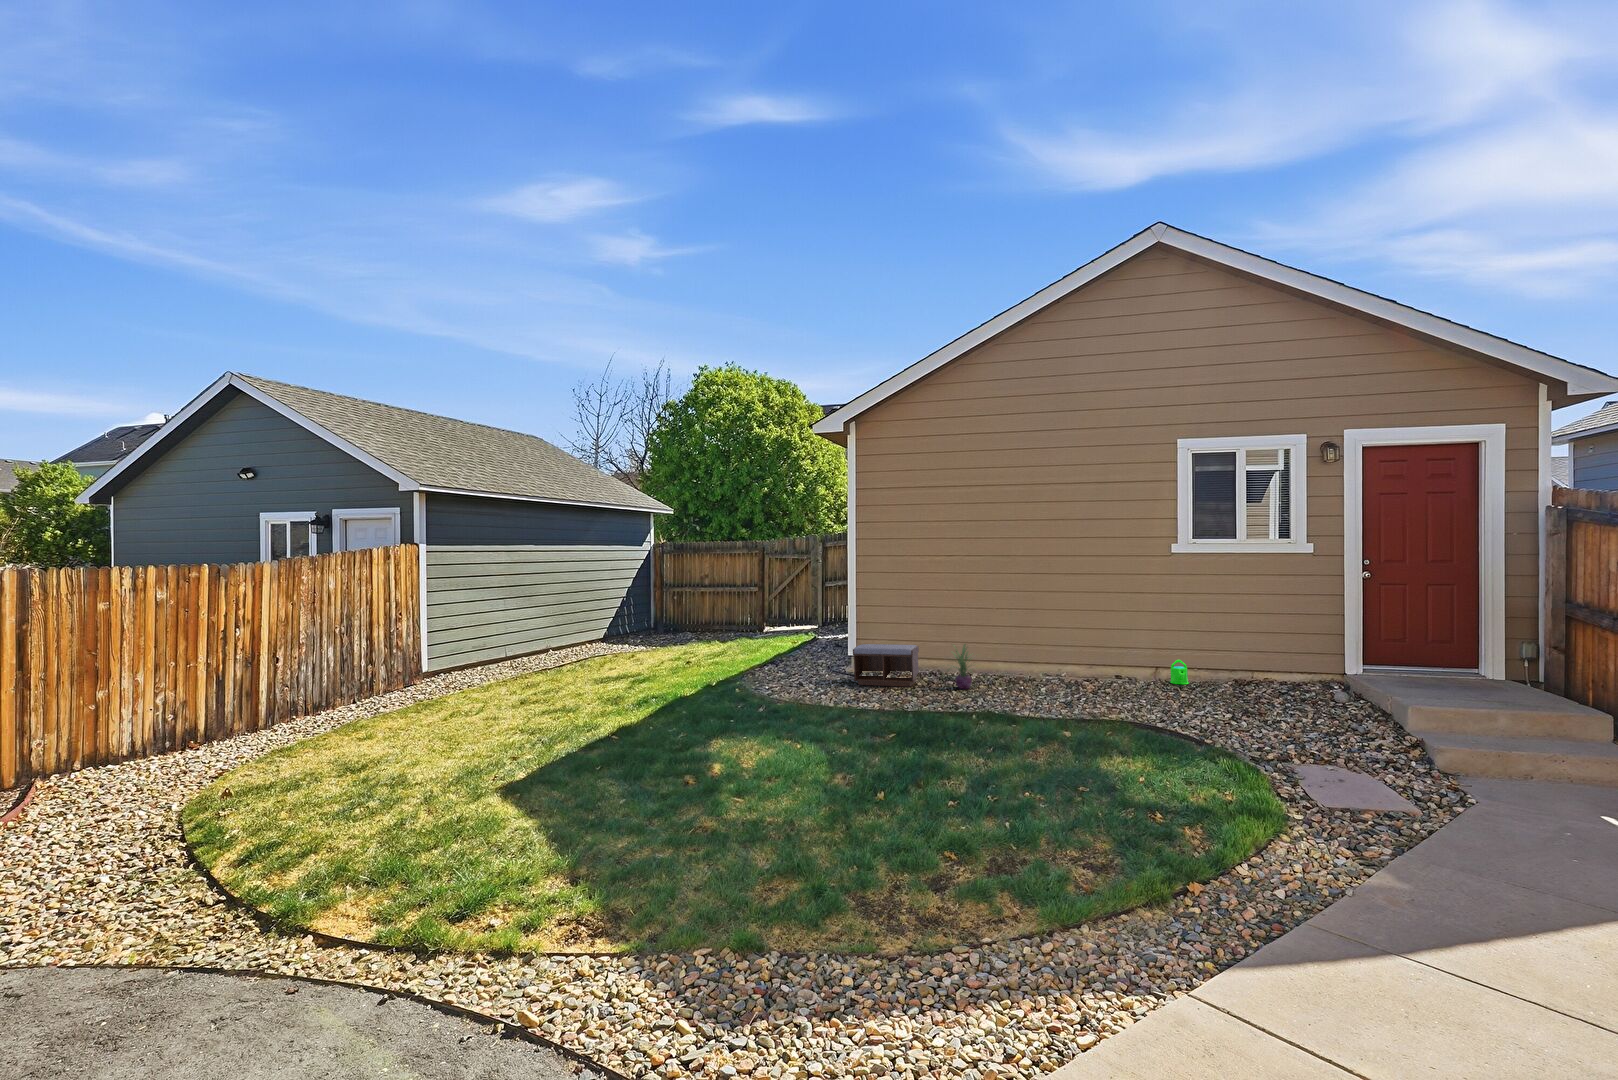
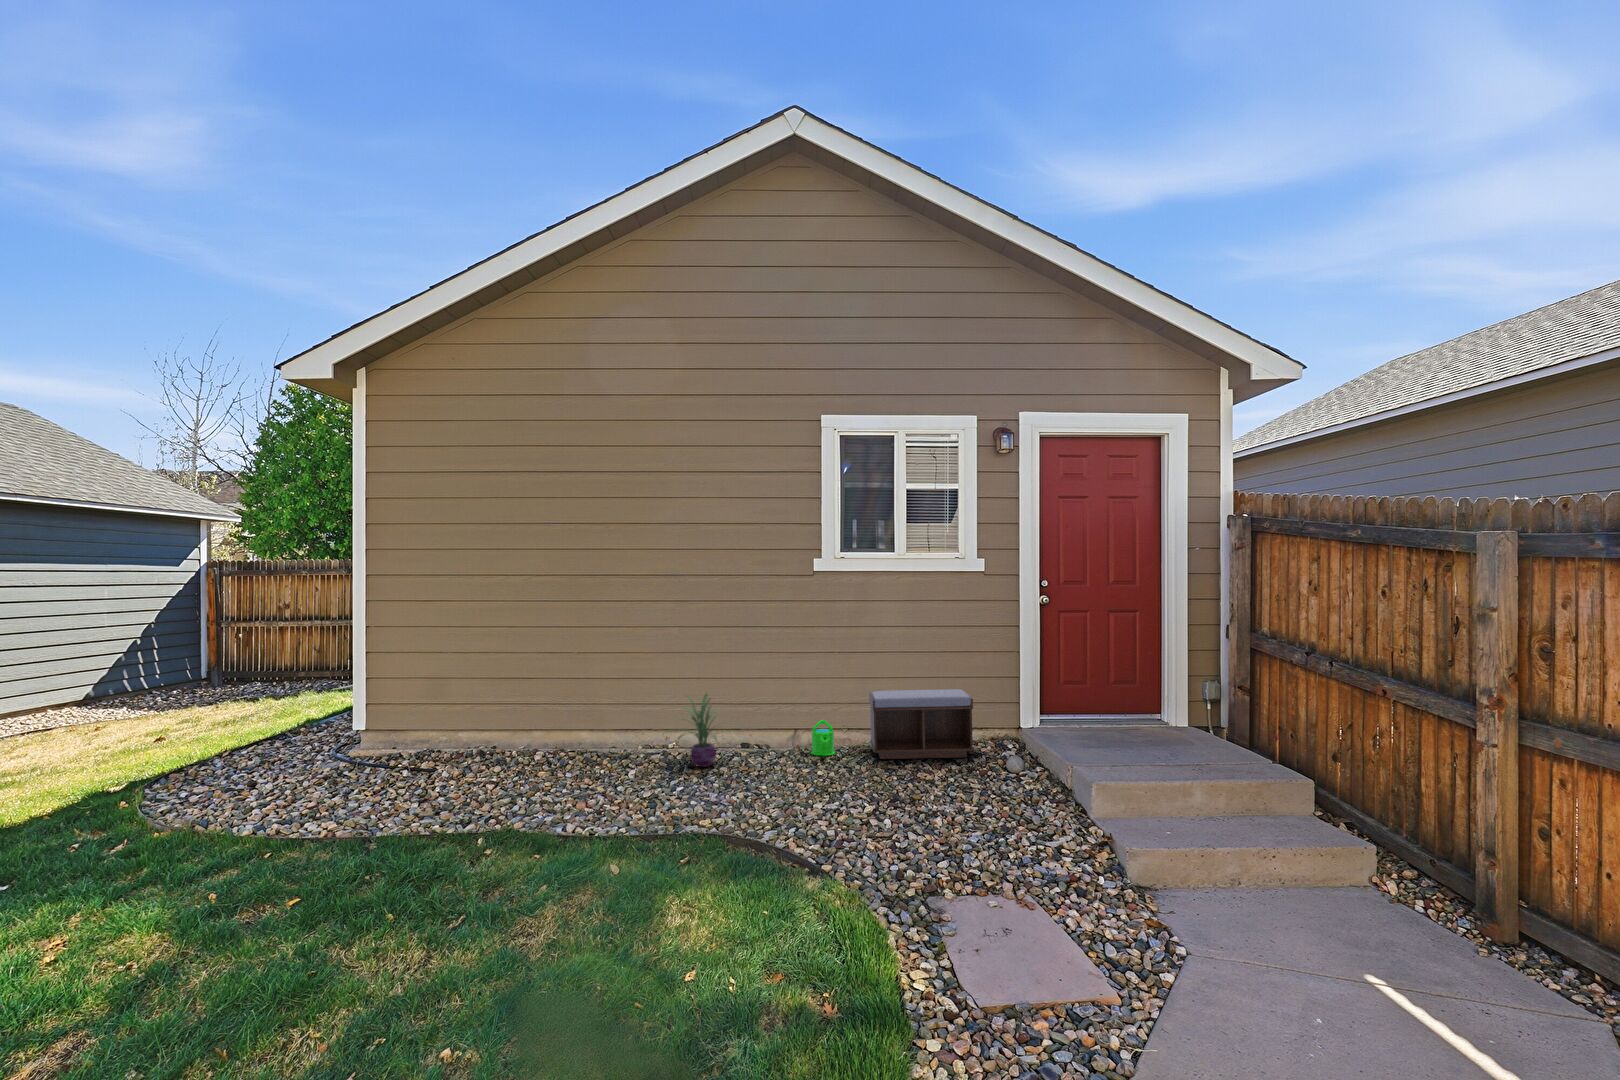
bench: present [853,644,919,687] -> present [869,689,974,759]
decorative plant: present [953,644,972,689] -> present [678,694,717,767]

